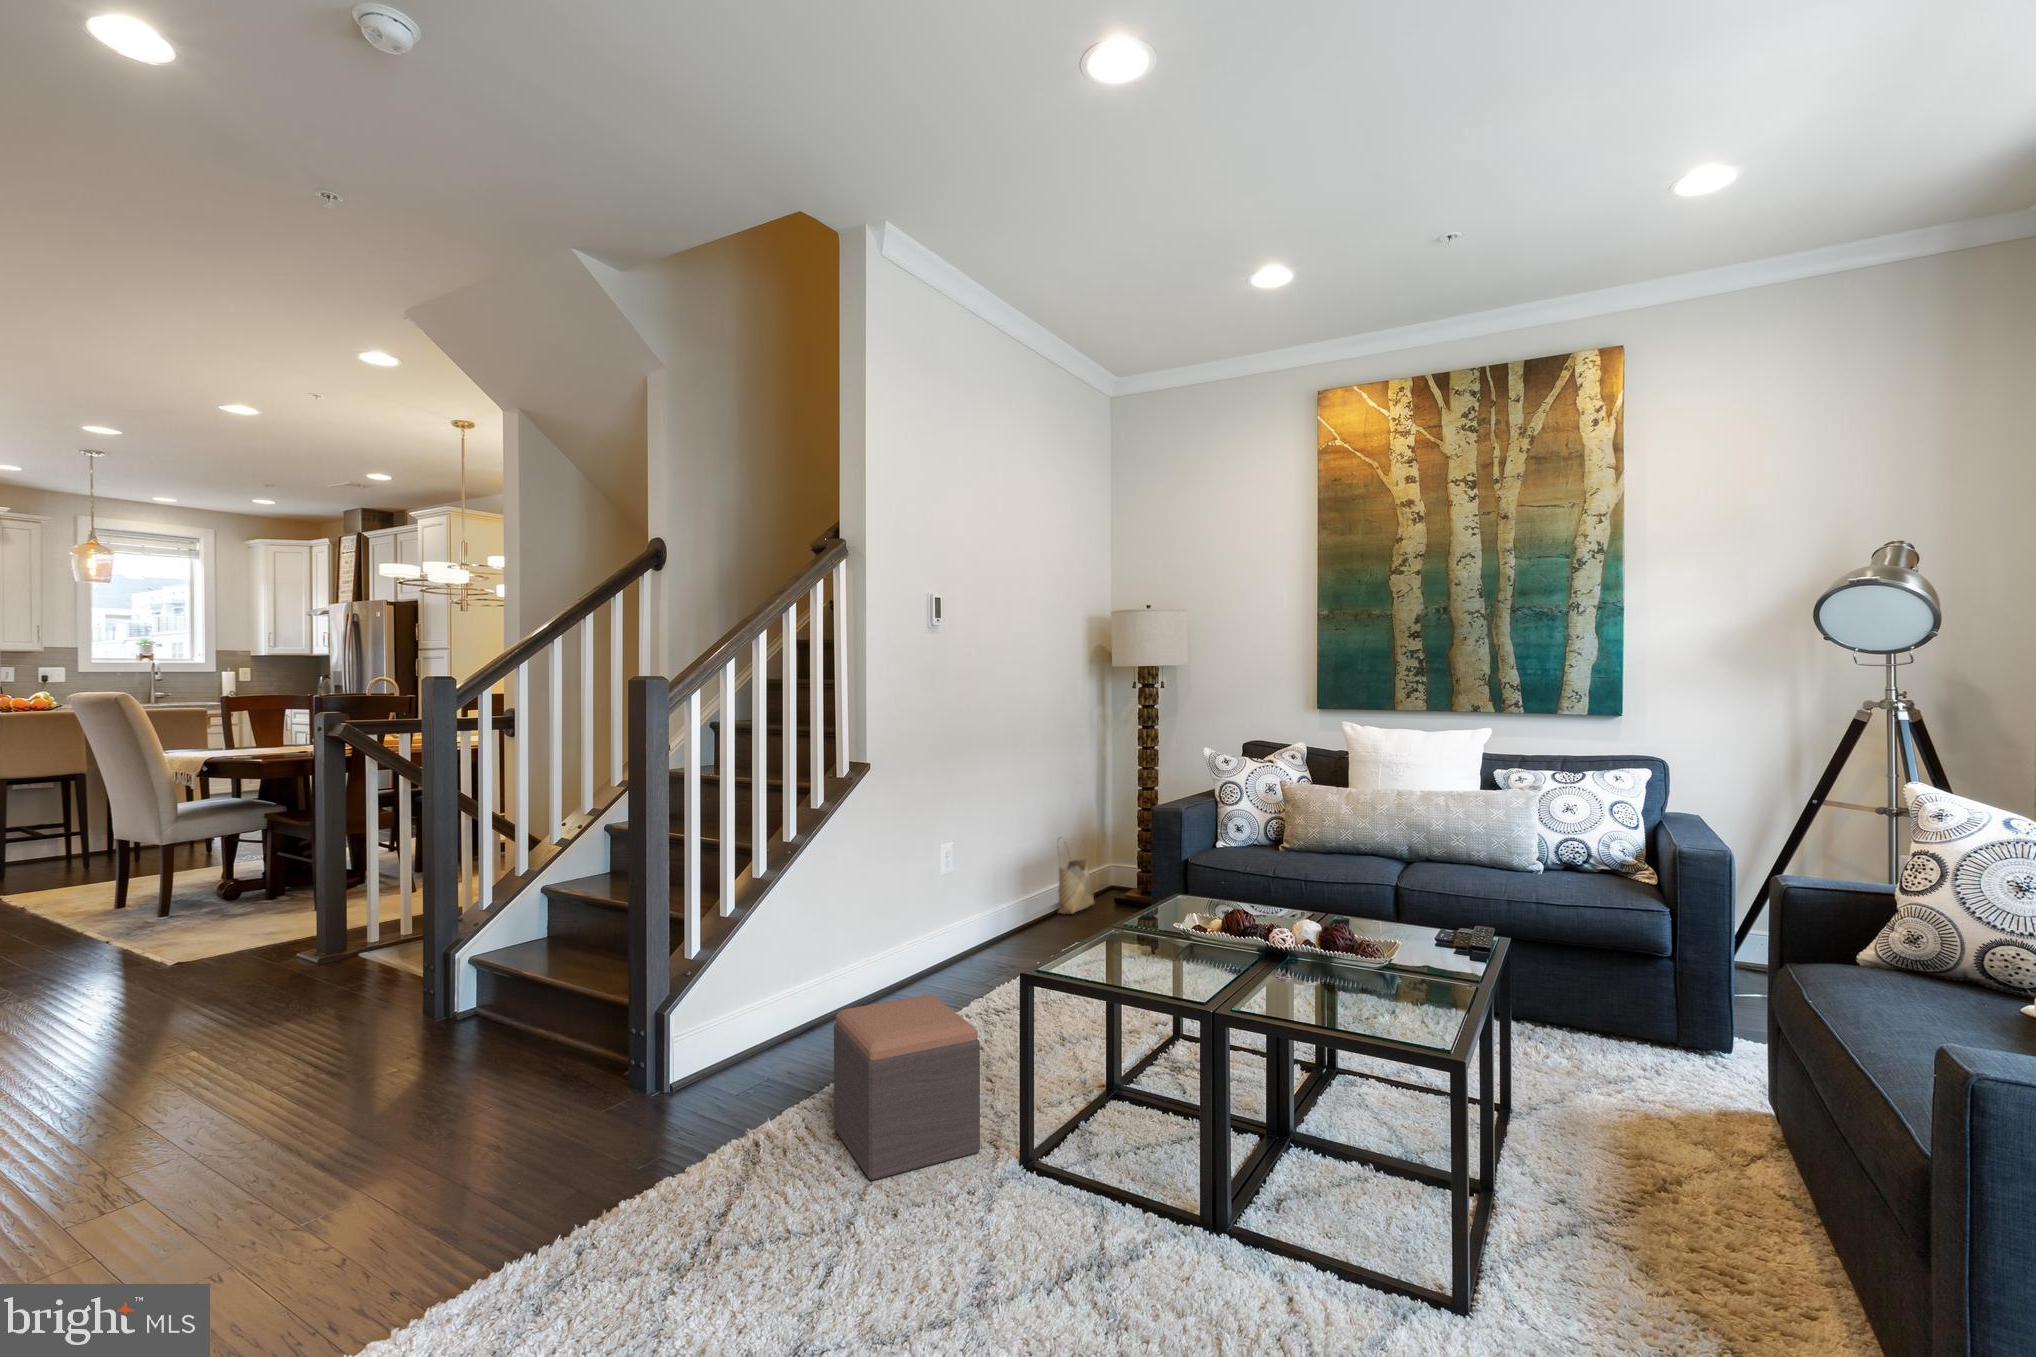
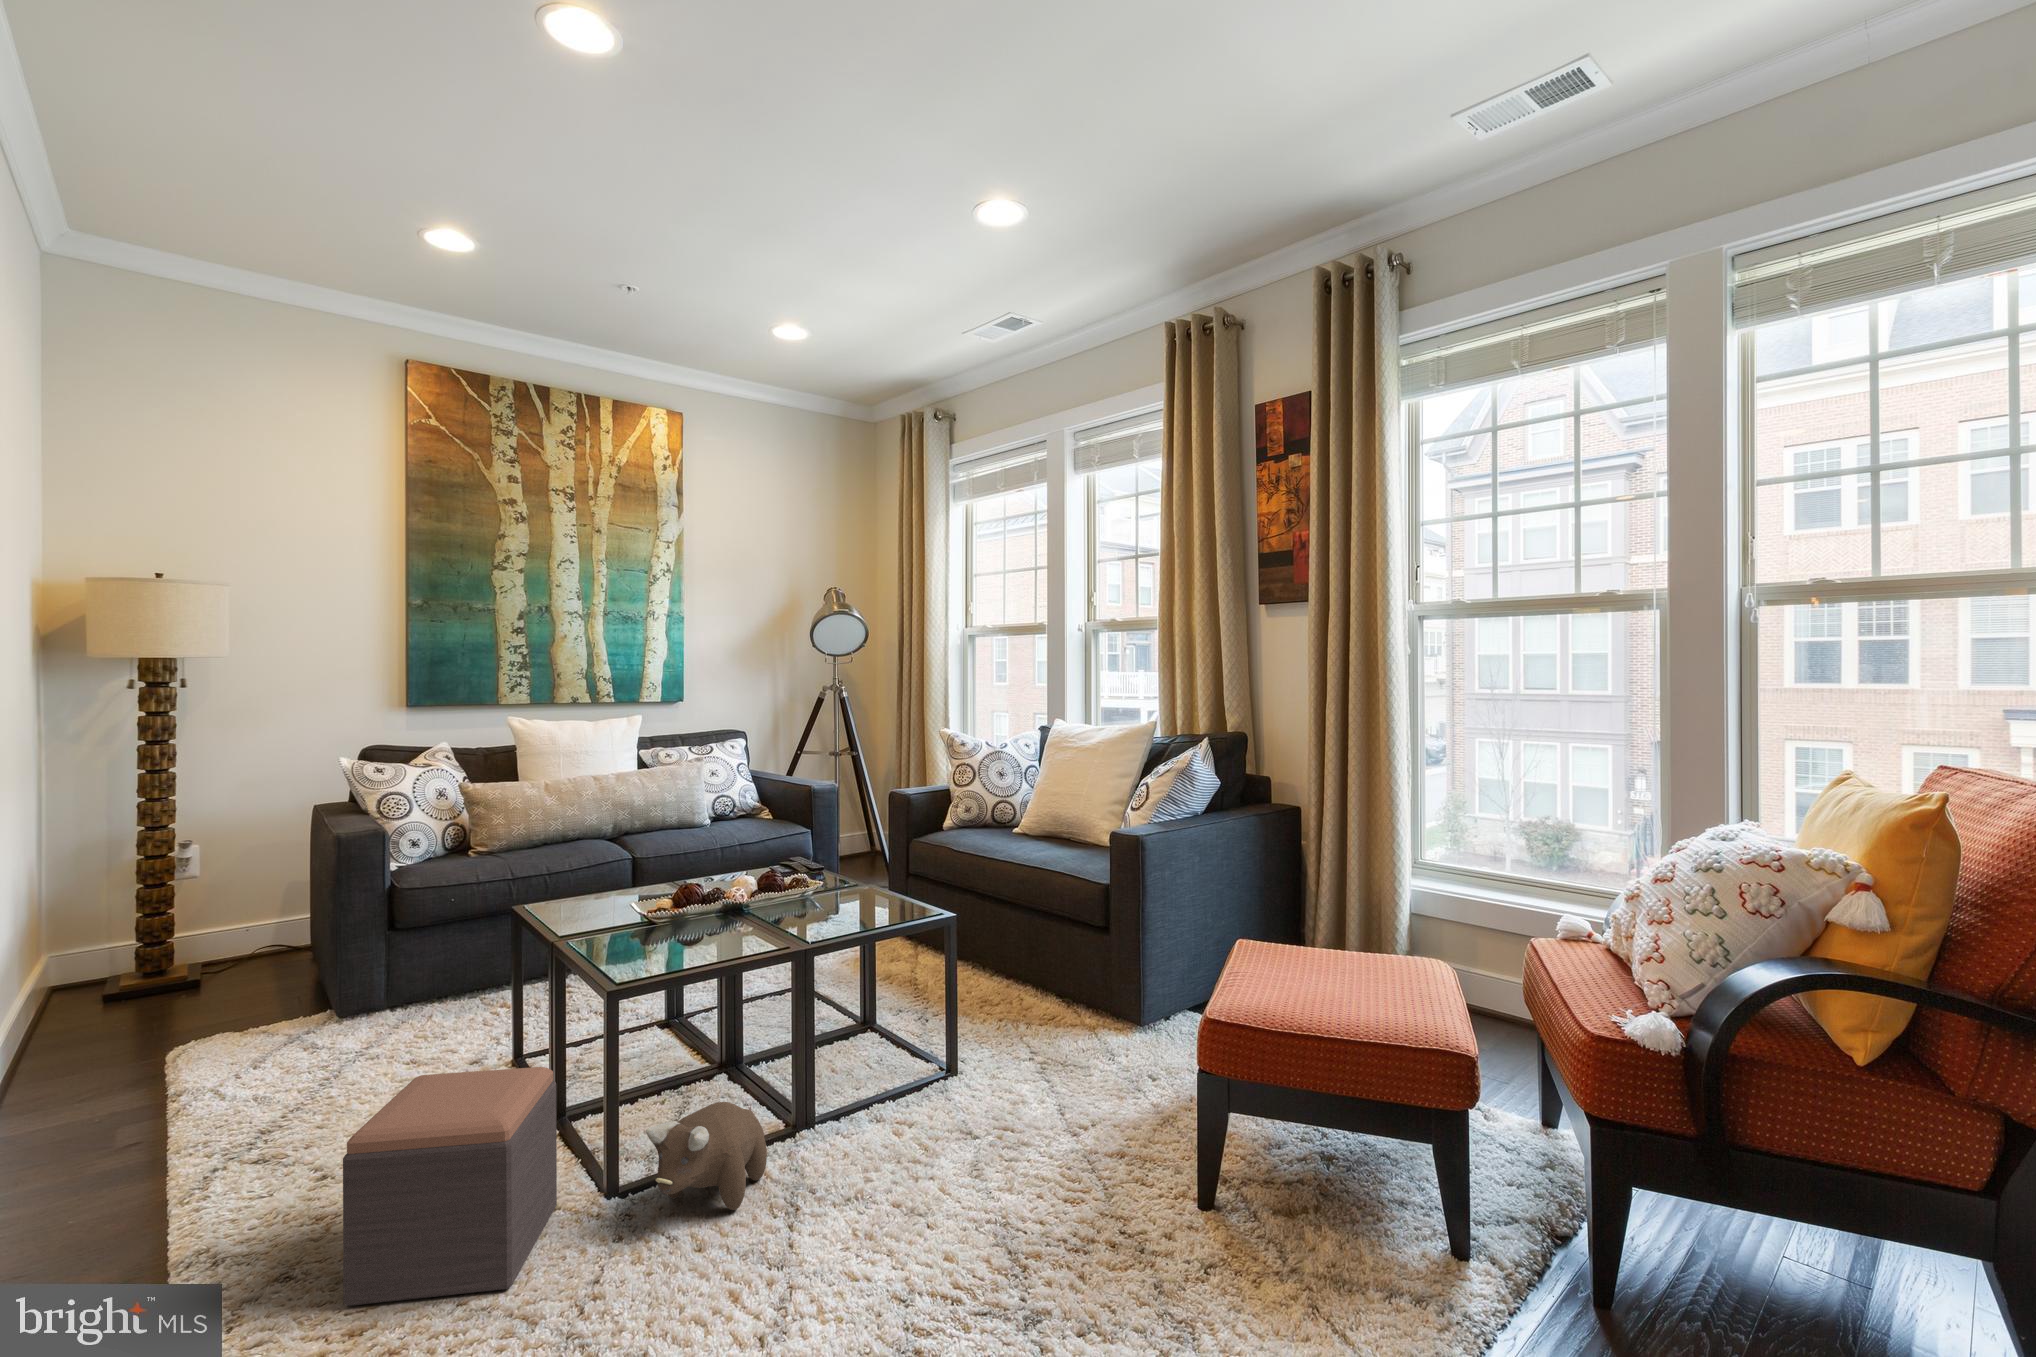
woven basket: present [1058,859,1094,914] -> none [41,909,107,1032]
plush toy: none [957,1115,1108,1246] -> present [646,1102,767,1210]

